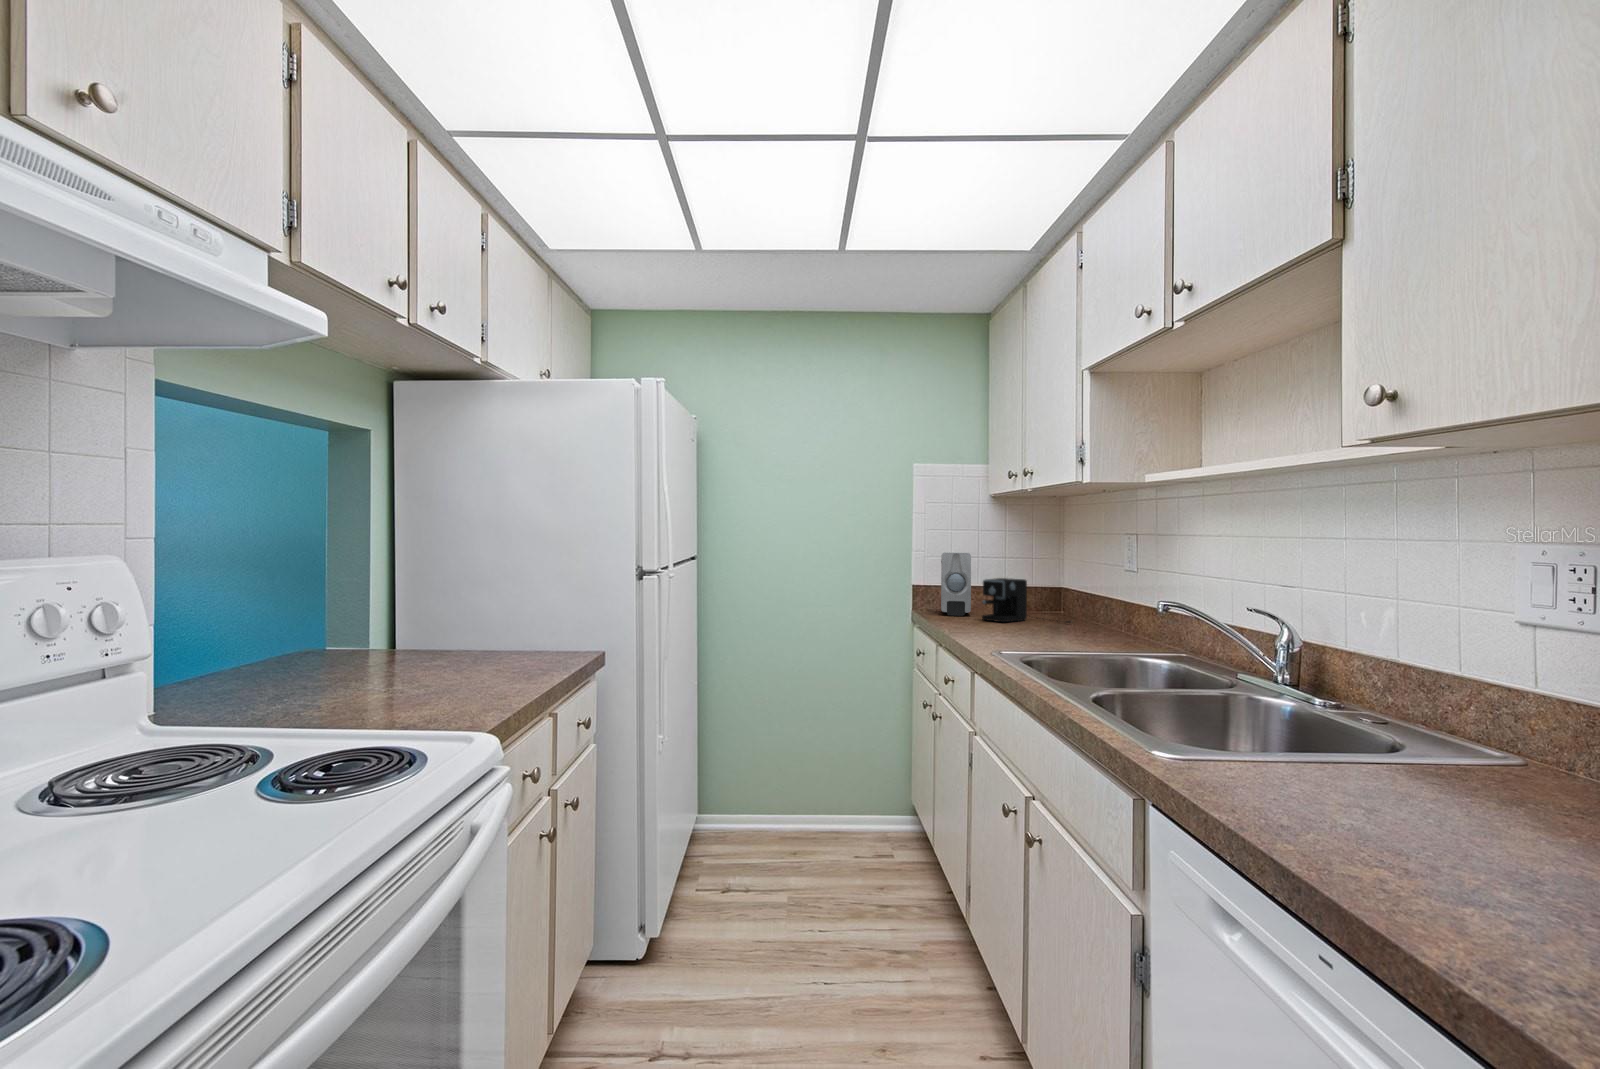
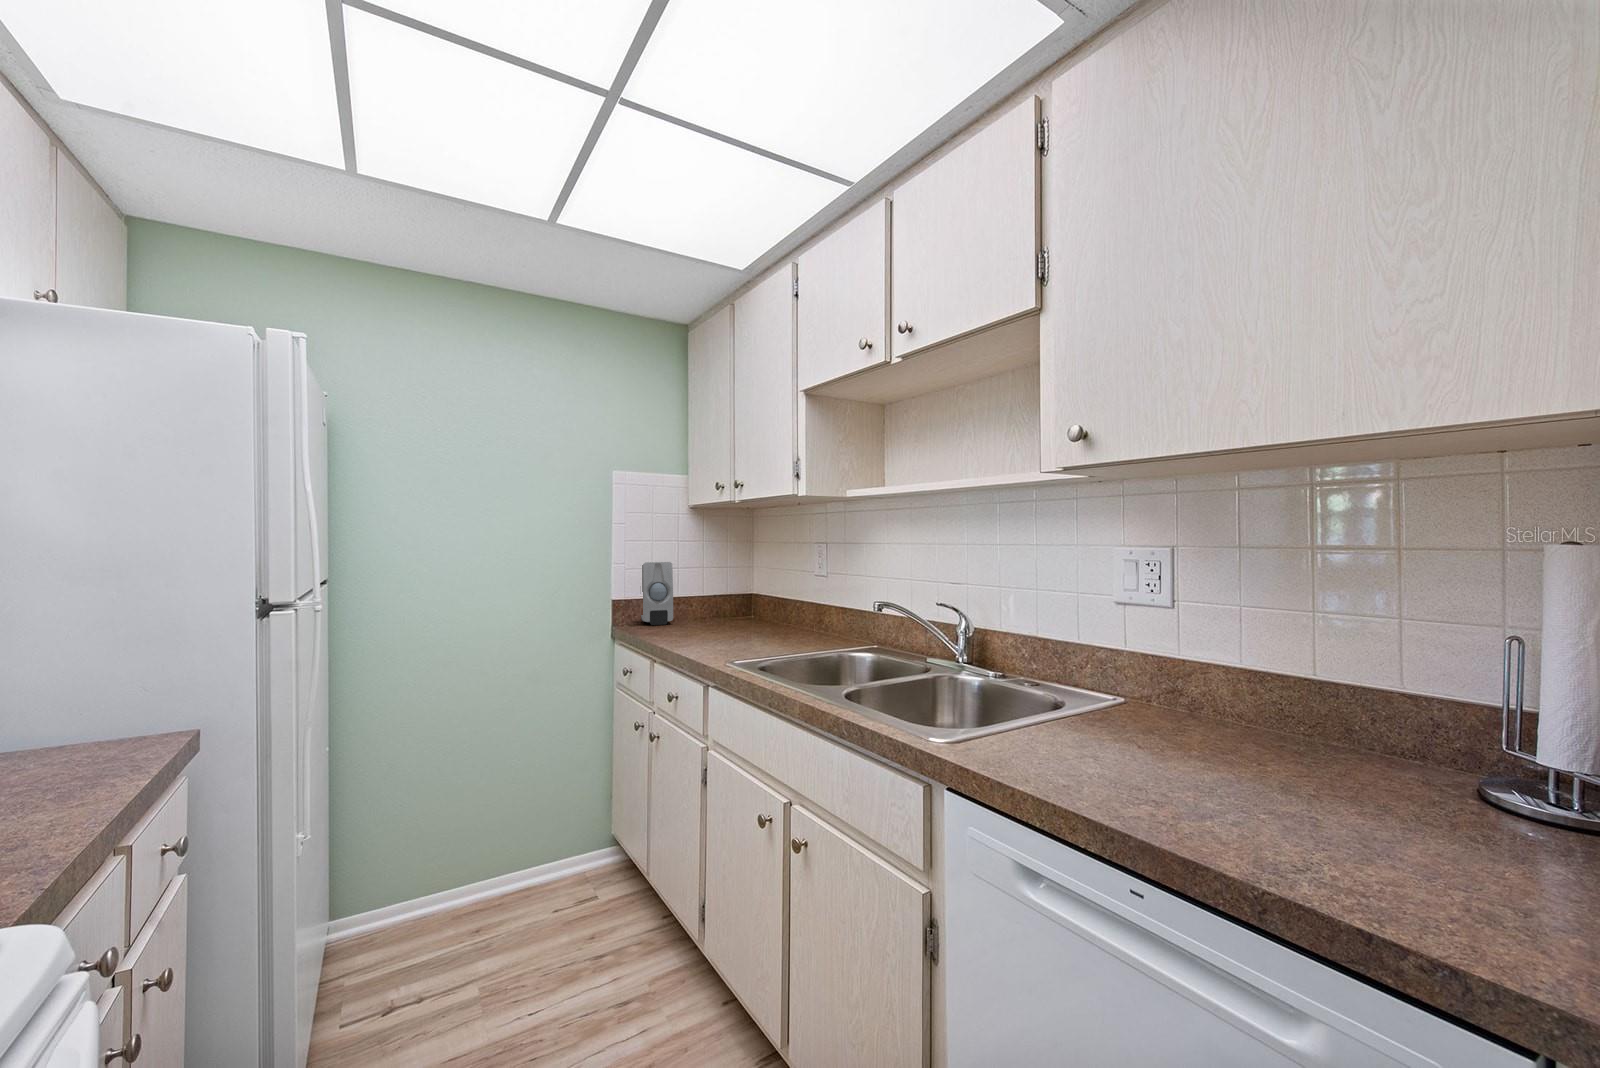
coffee maker: present [982,578,1071,623] -> none [687,586,769,628]

